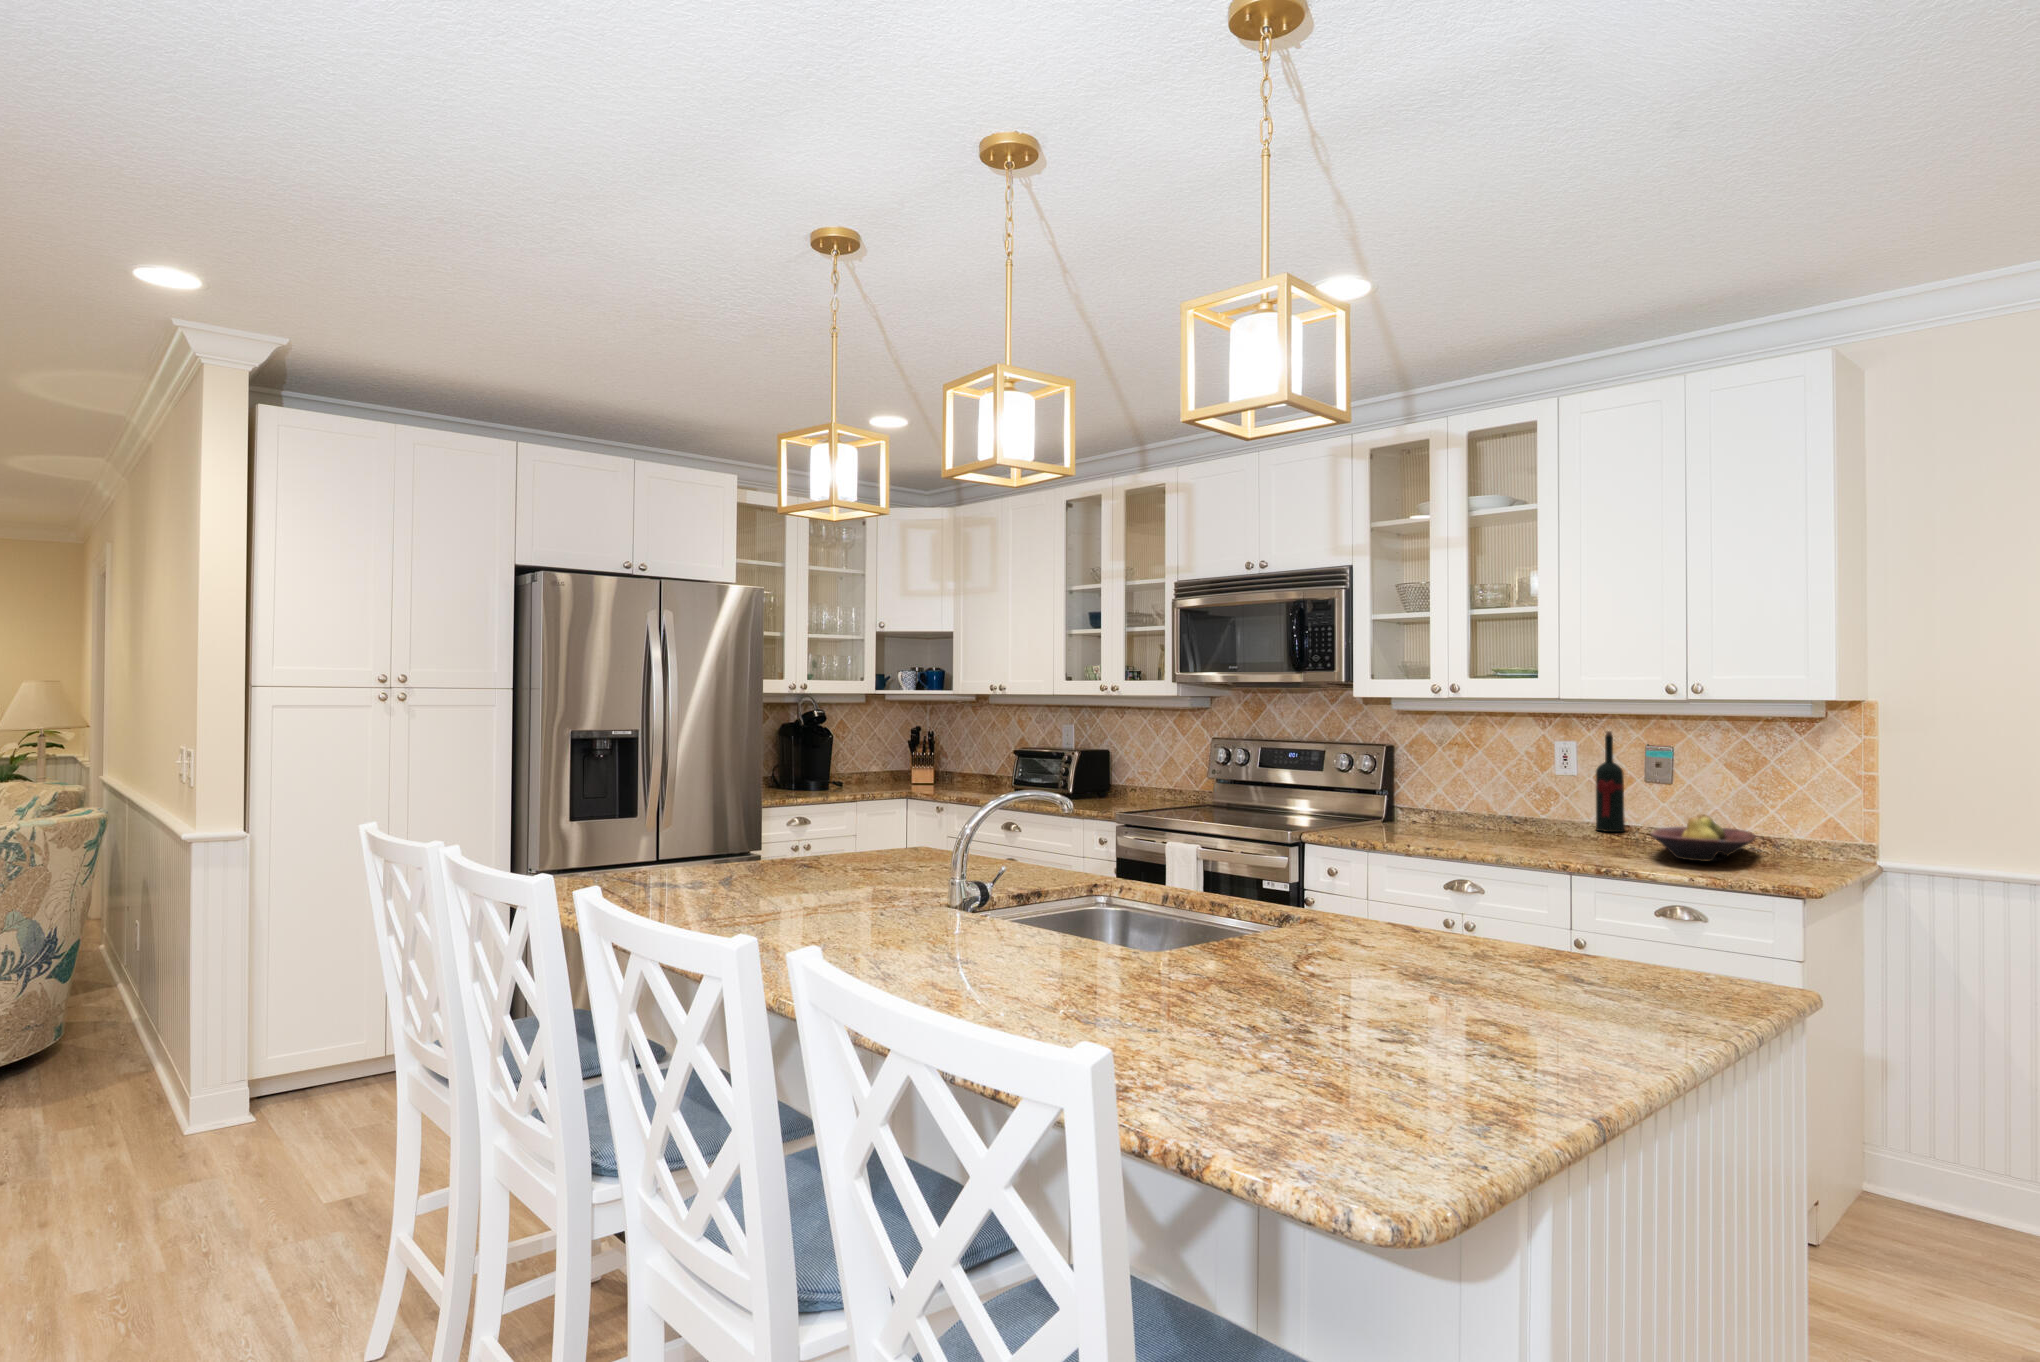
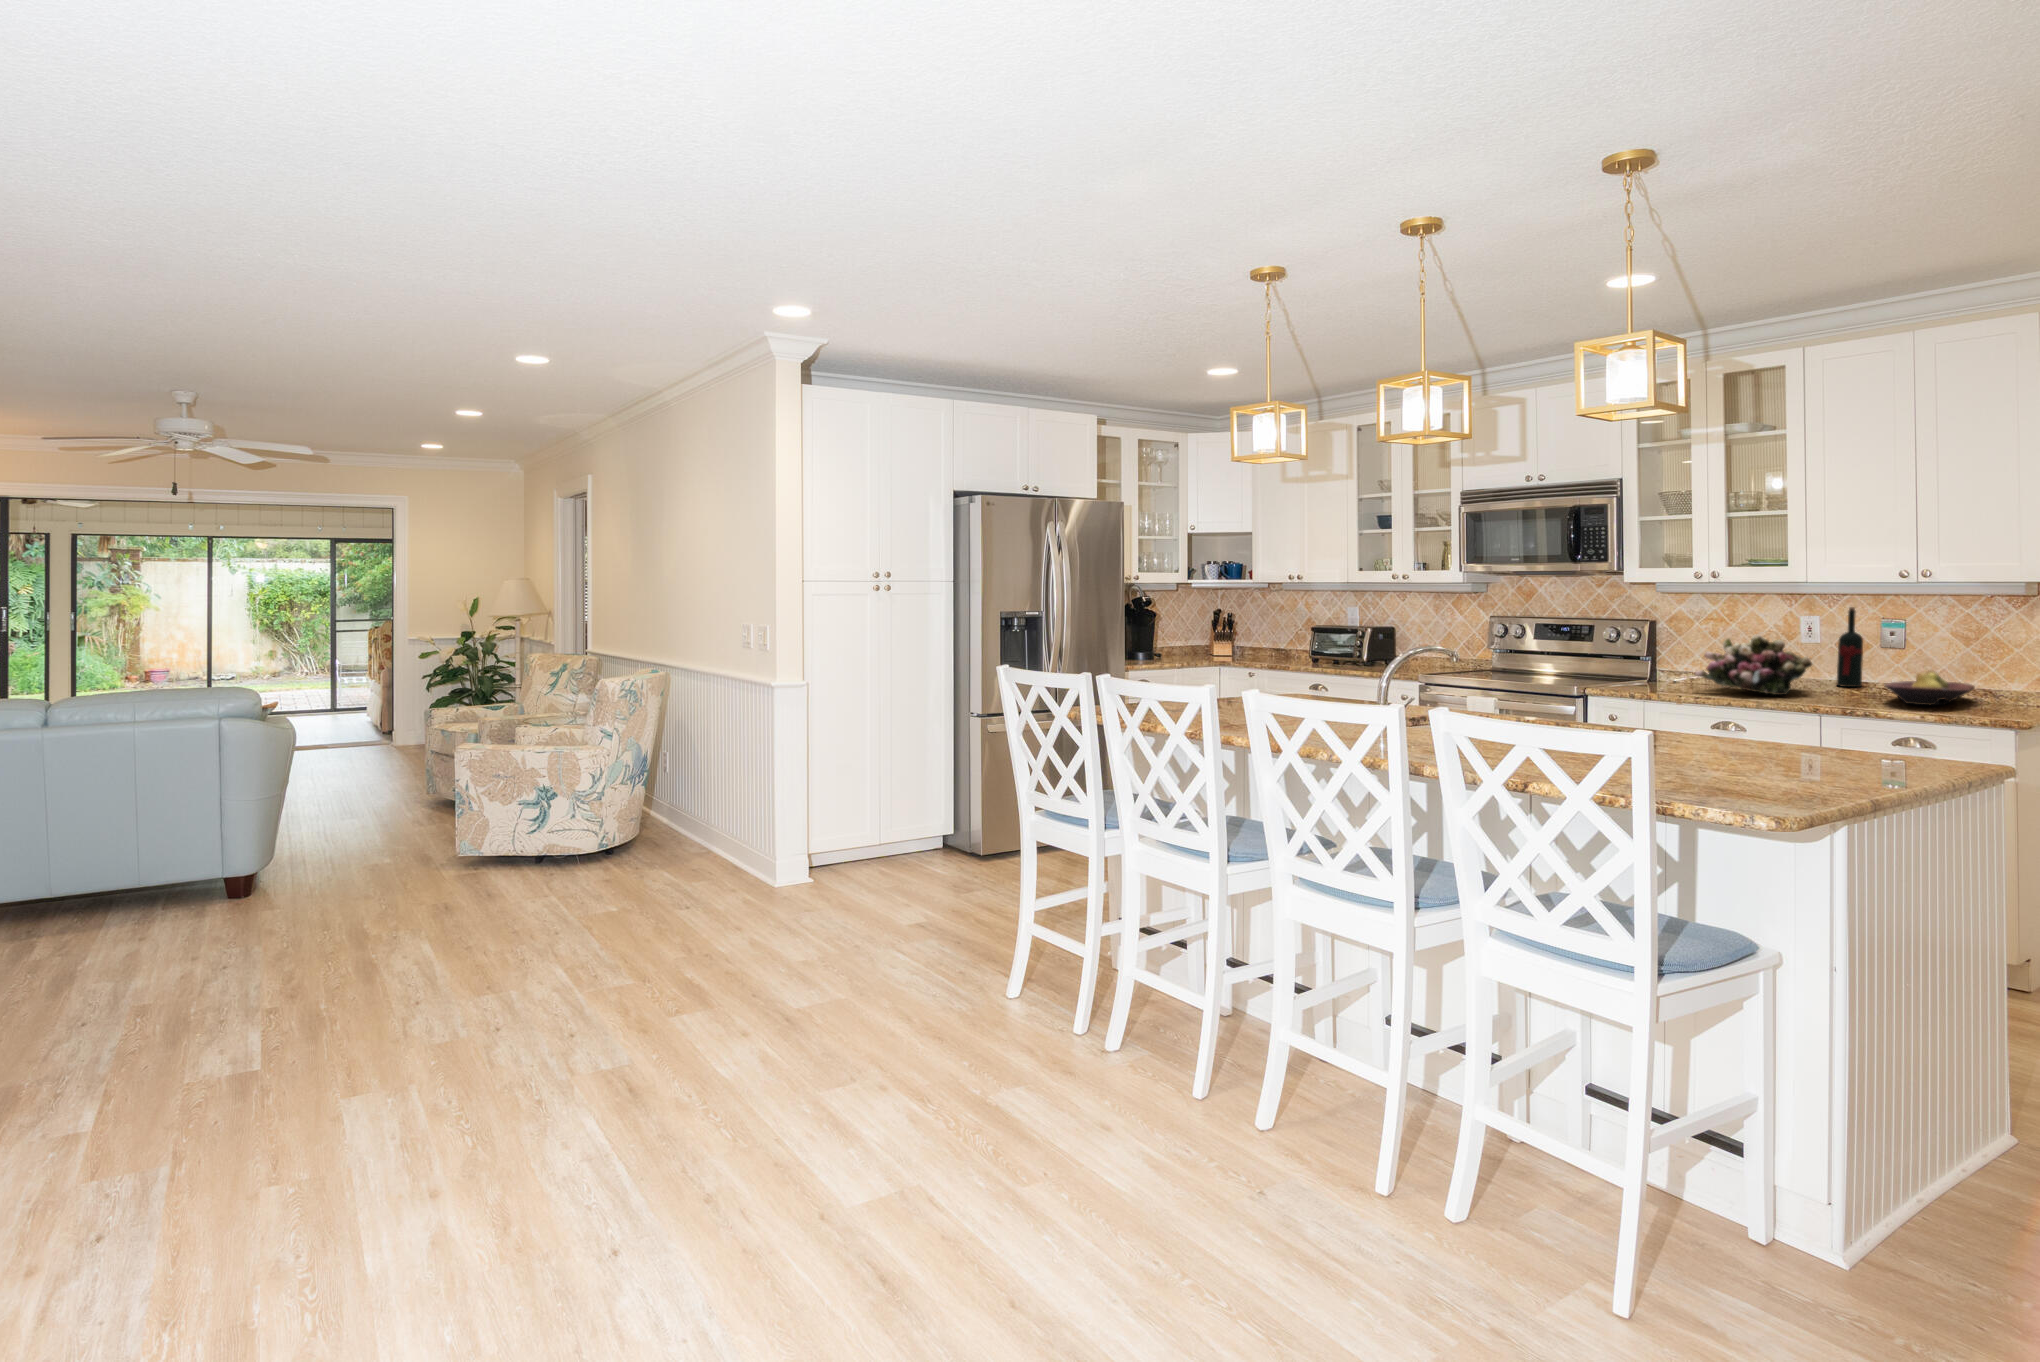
flower arrangement: none [1430,765,1566,845] -> present [1695,634,1812,695]

